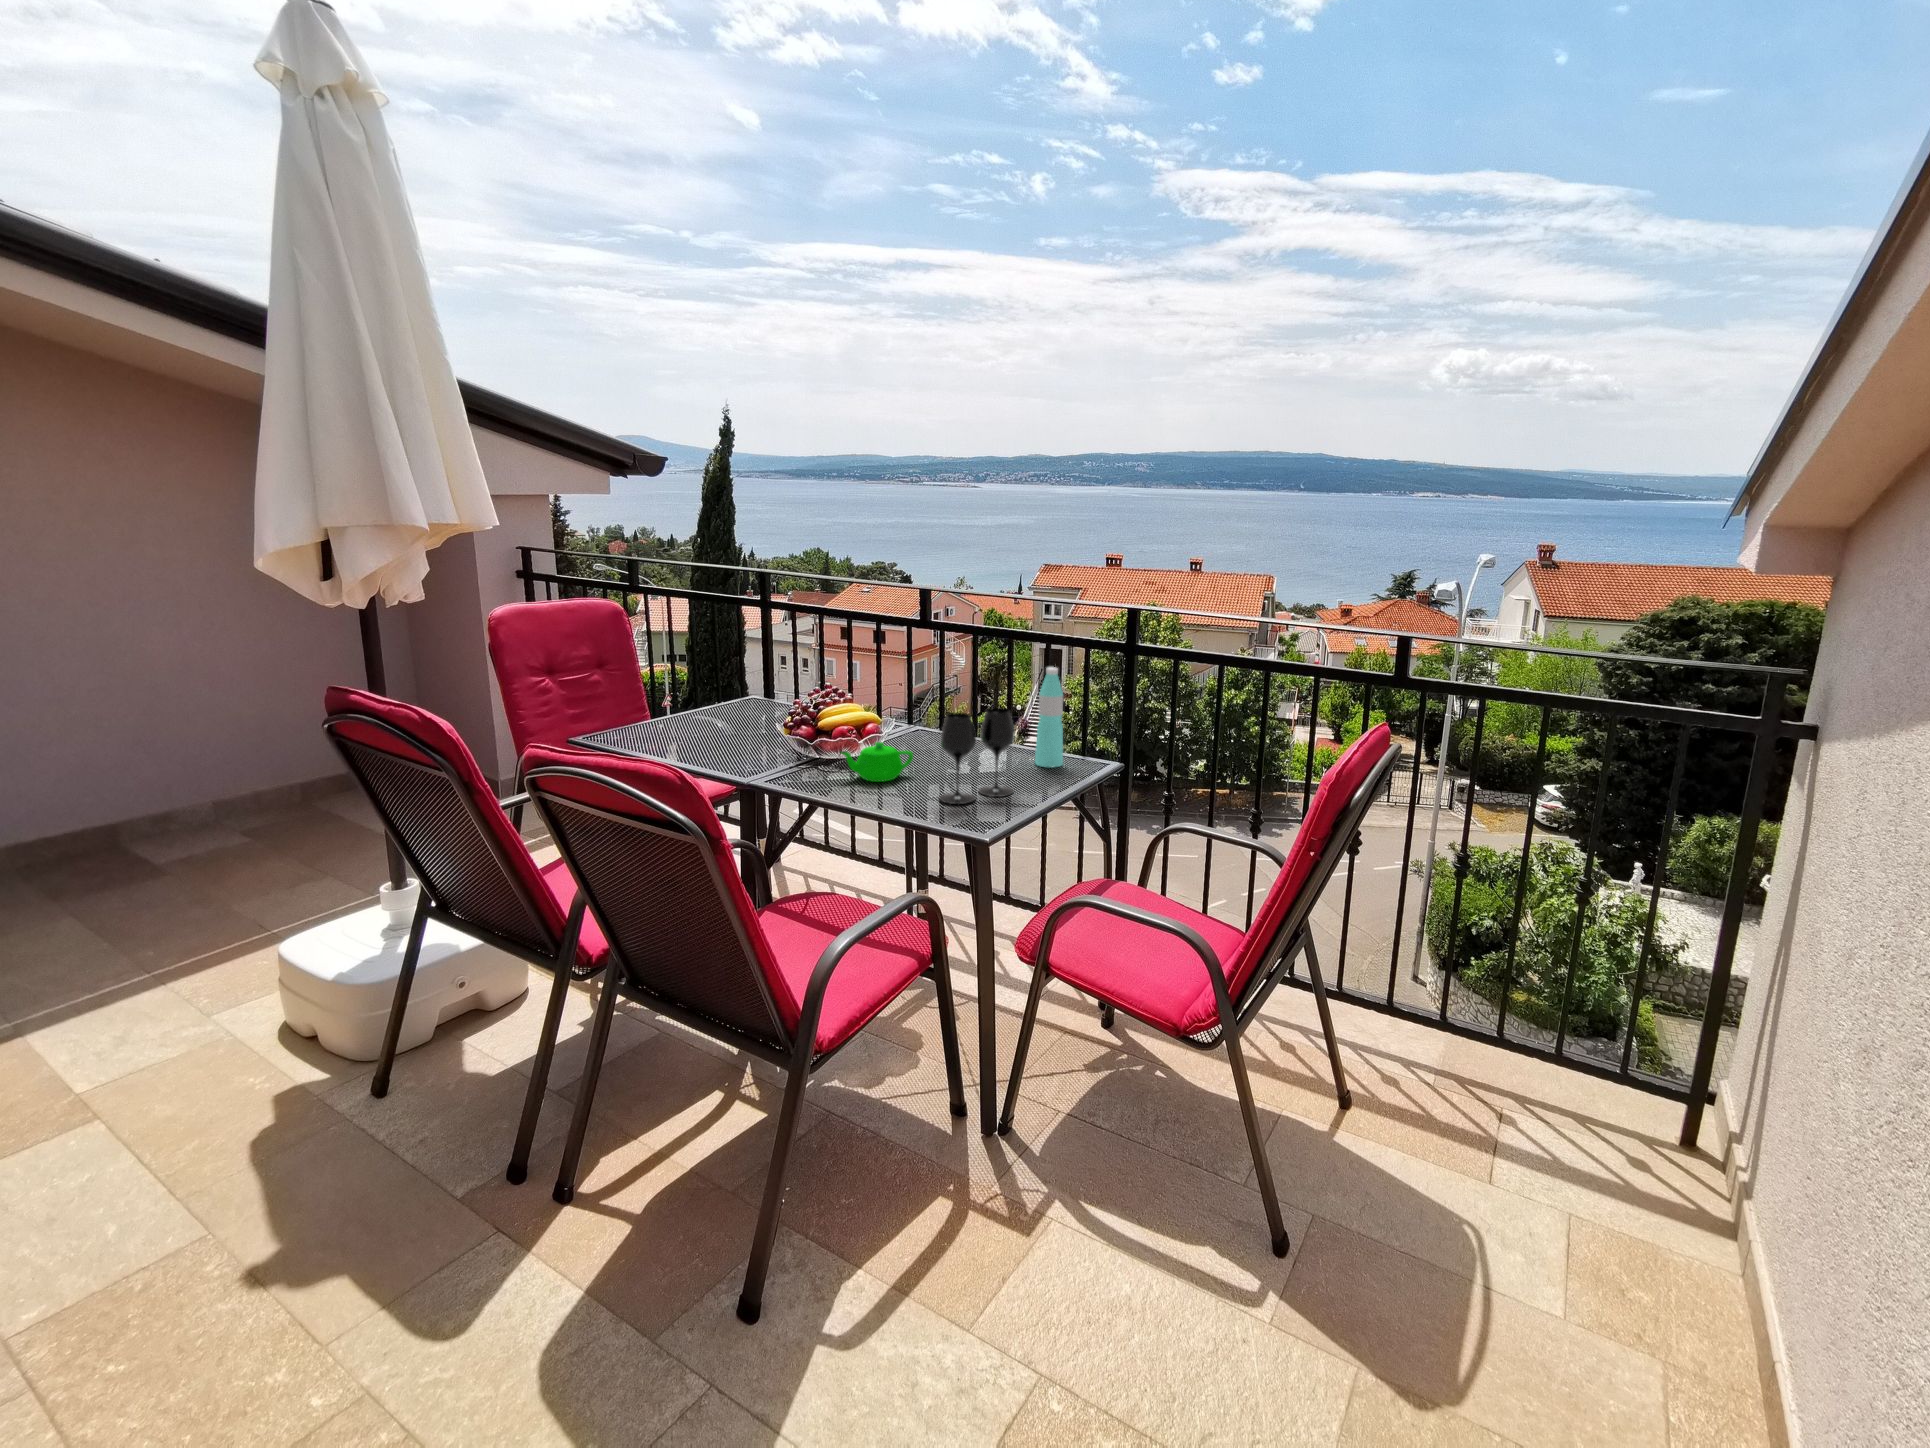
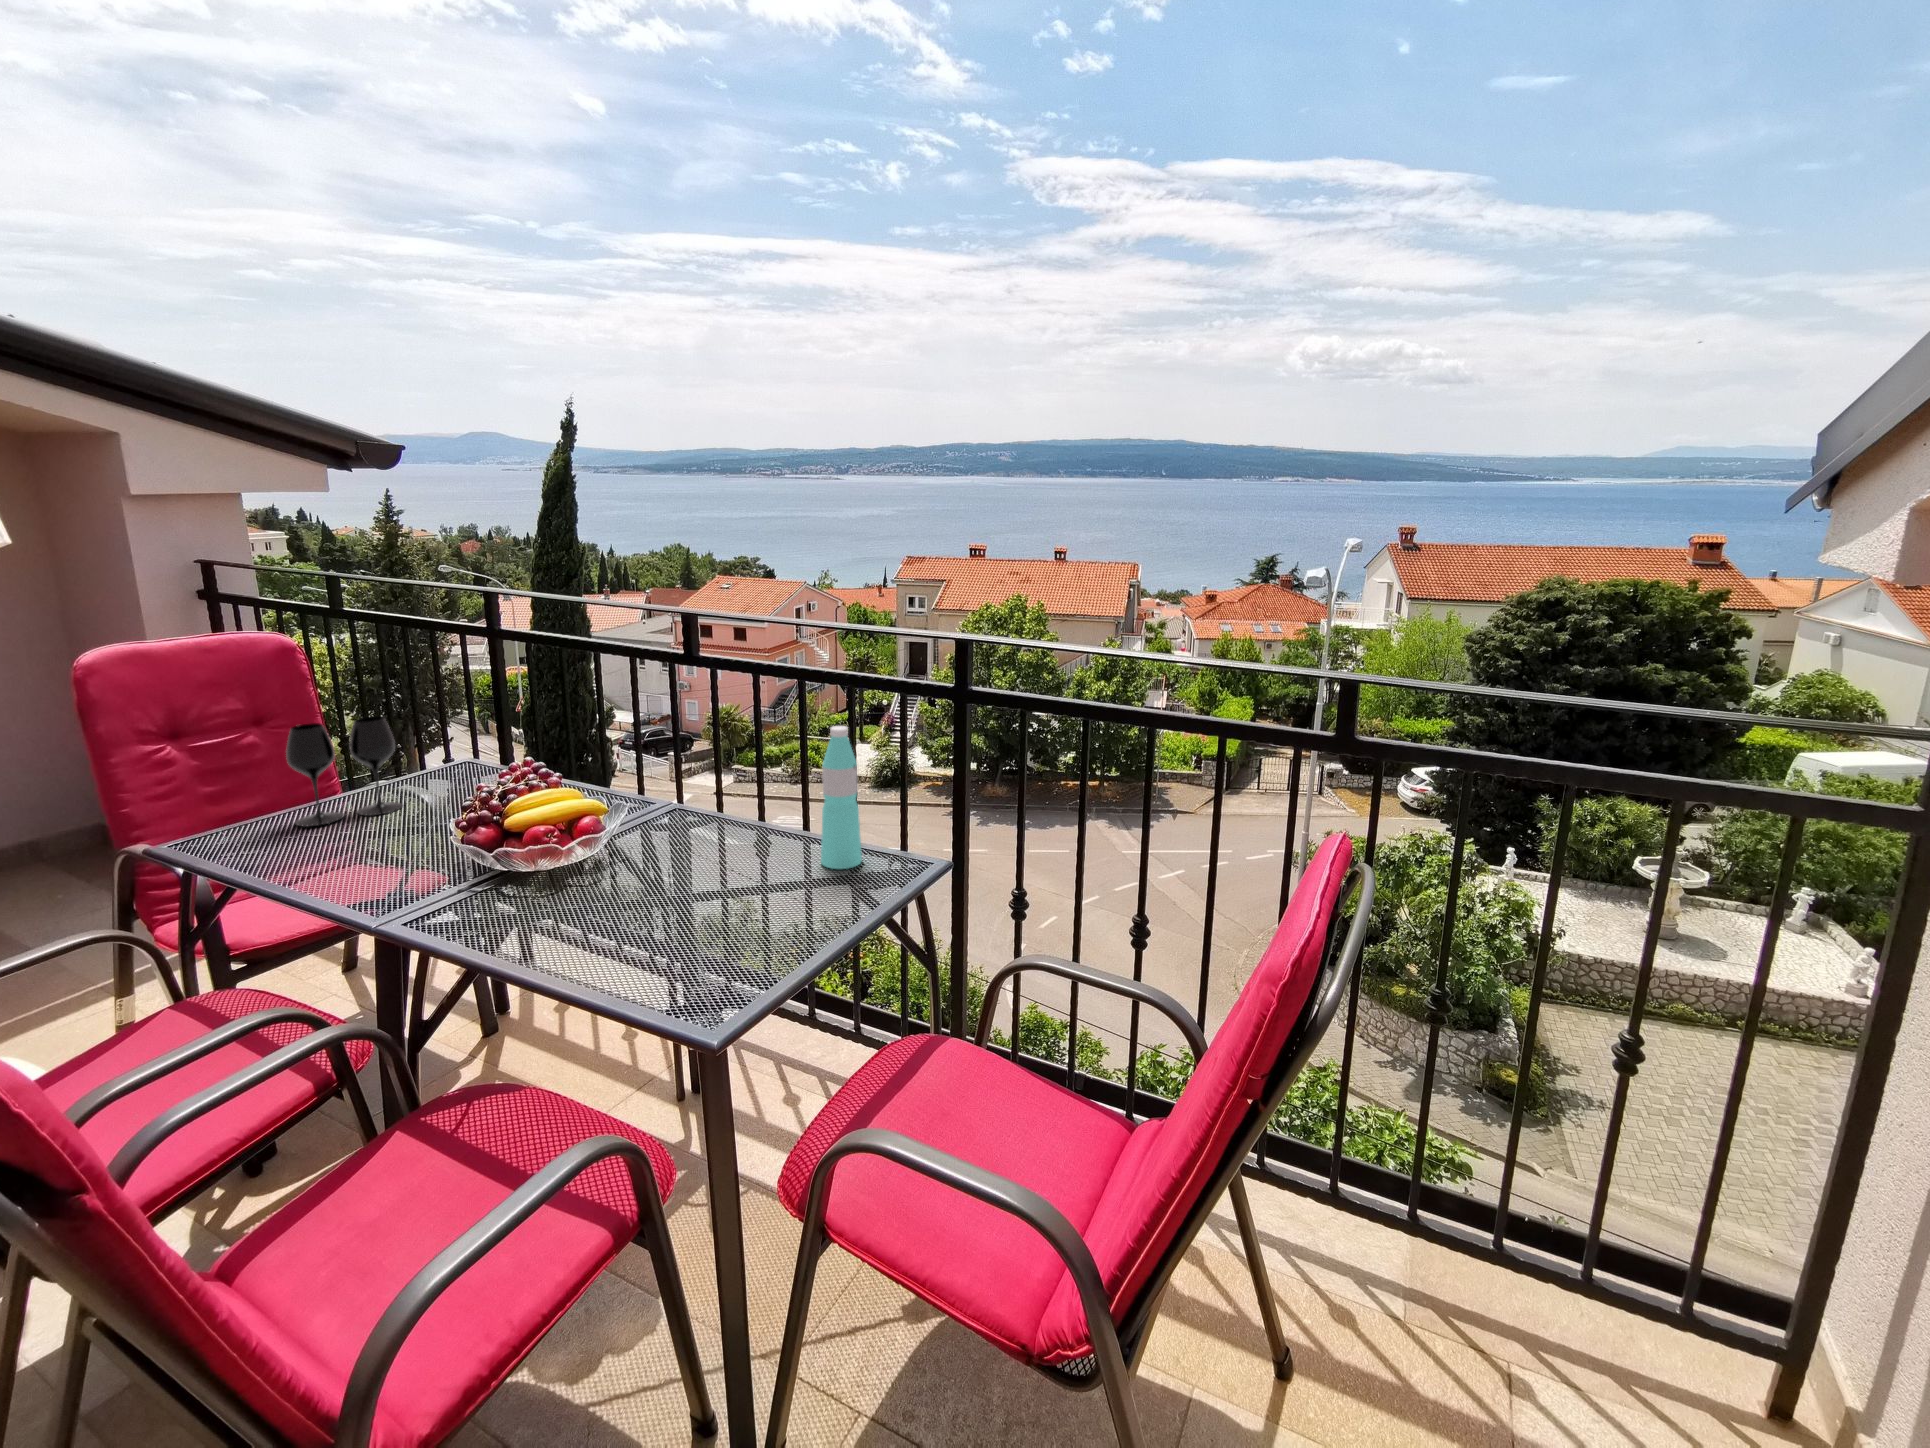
wine glass: present [939,708,1014,804] -> present [286,716,403,827]
teapot: present [840,742,913,782] -> none [518,848,636,911]

